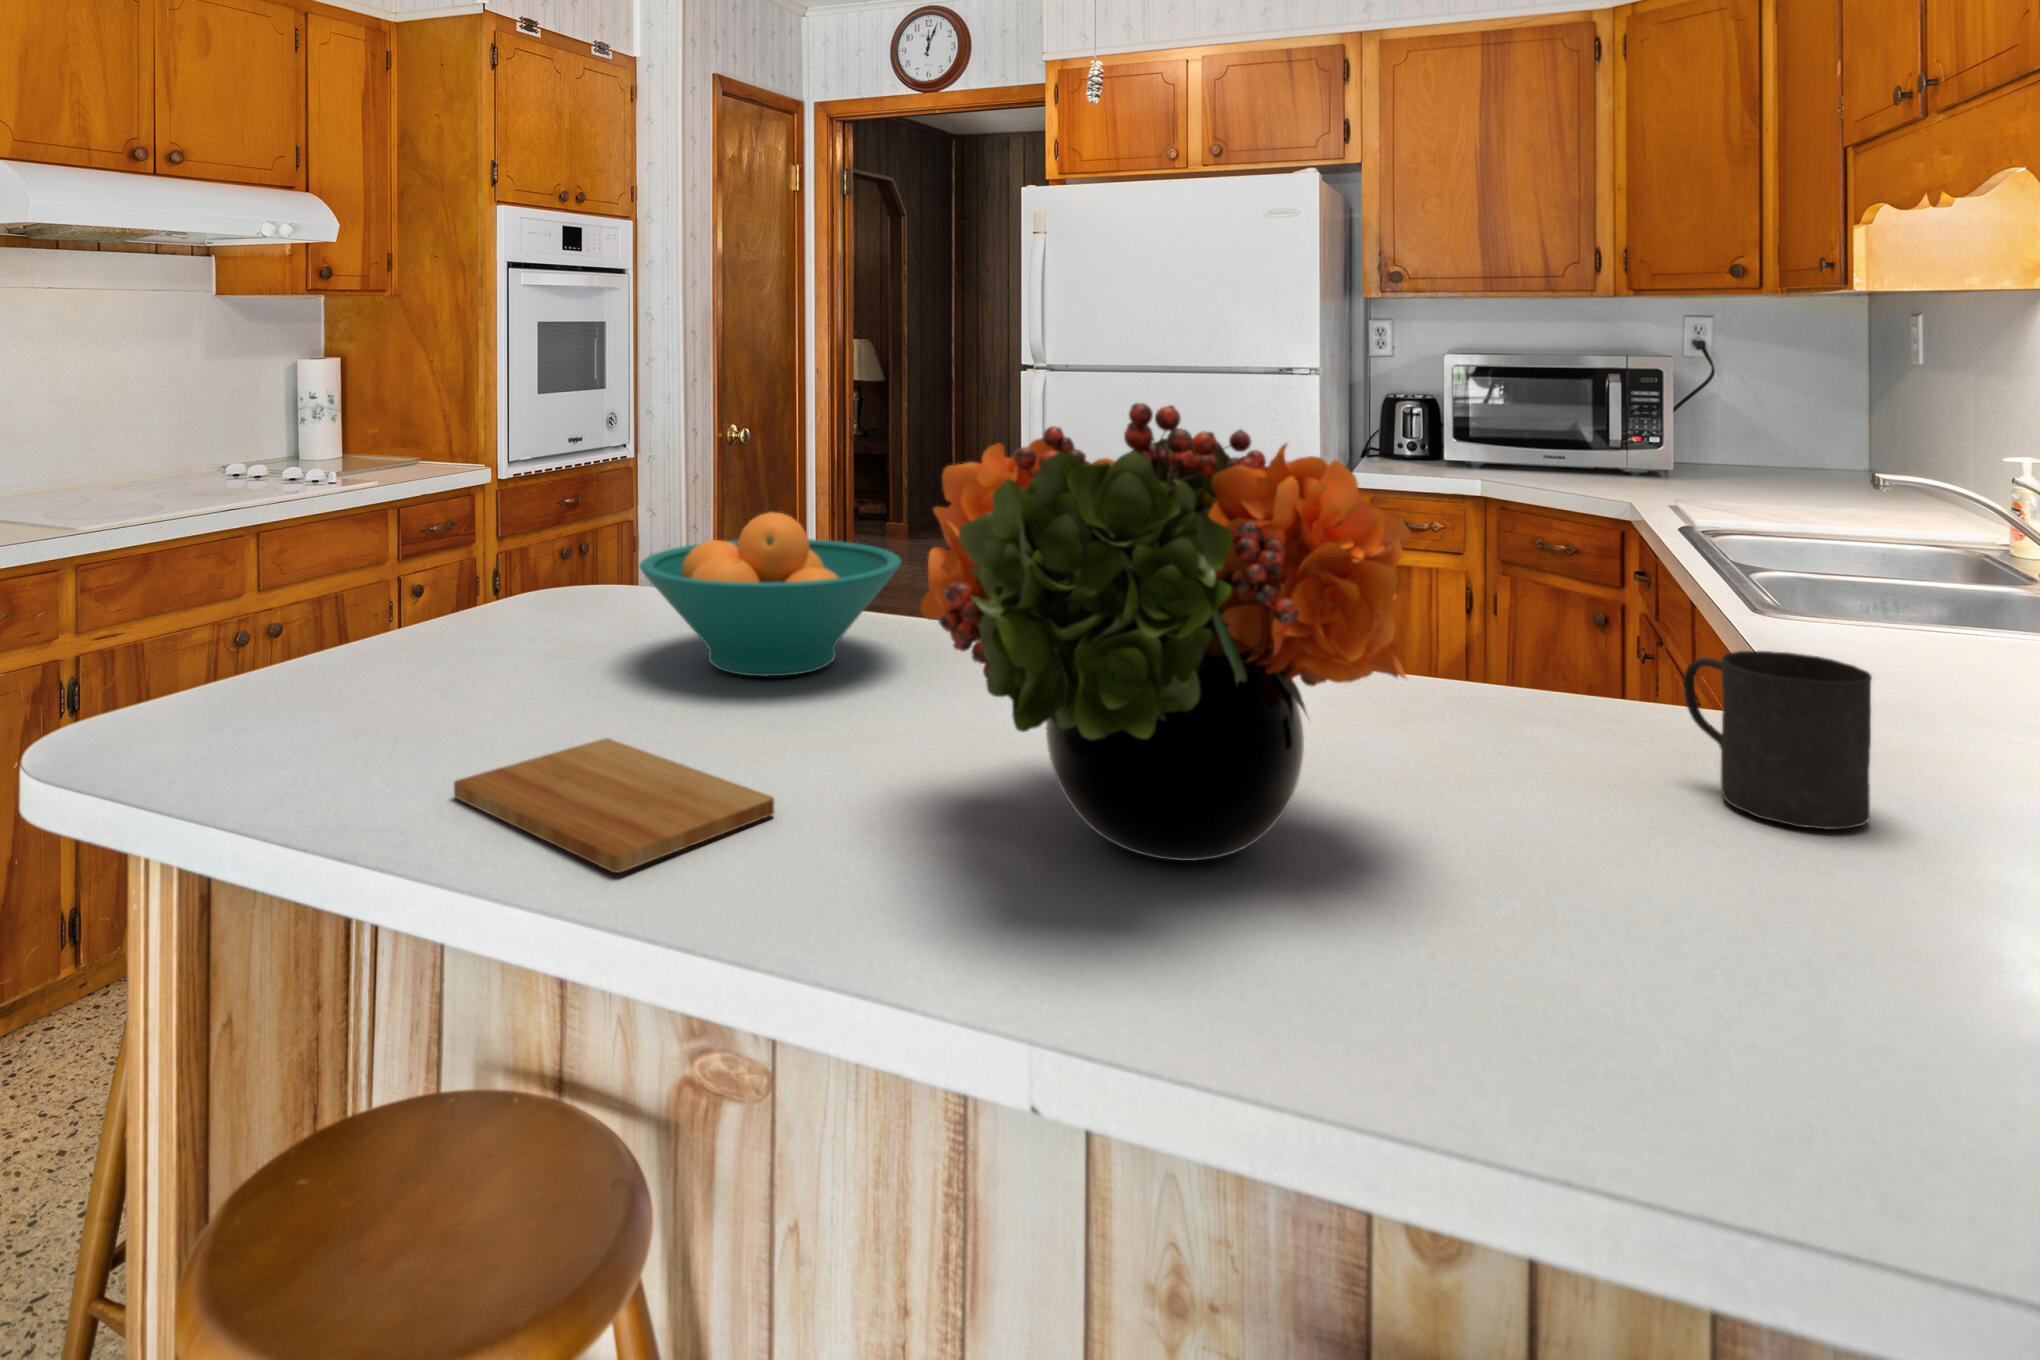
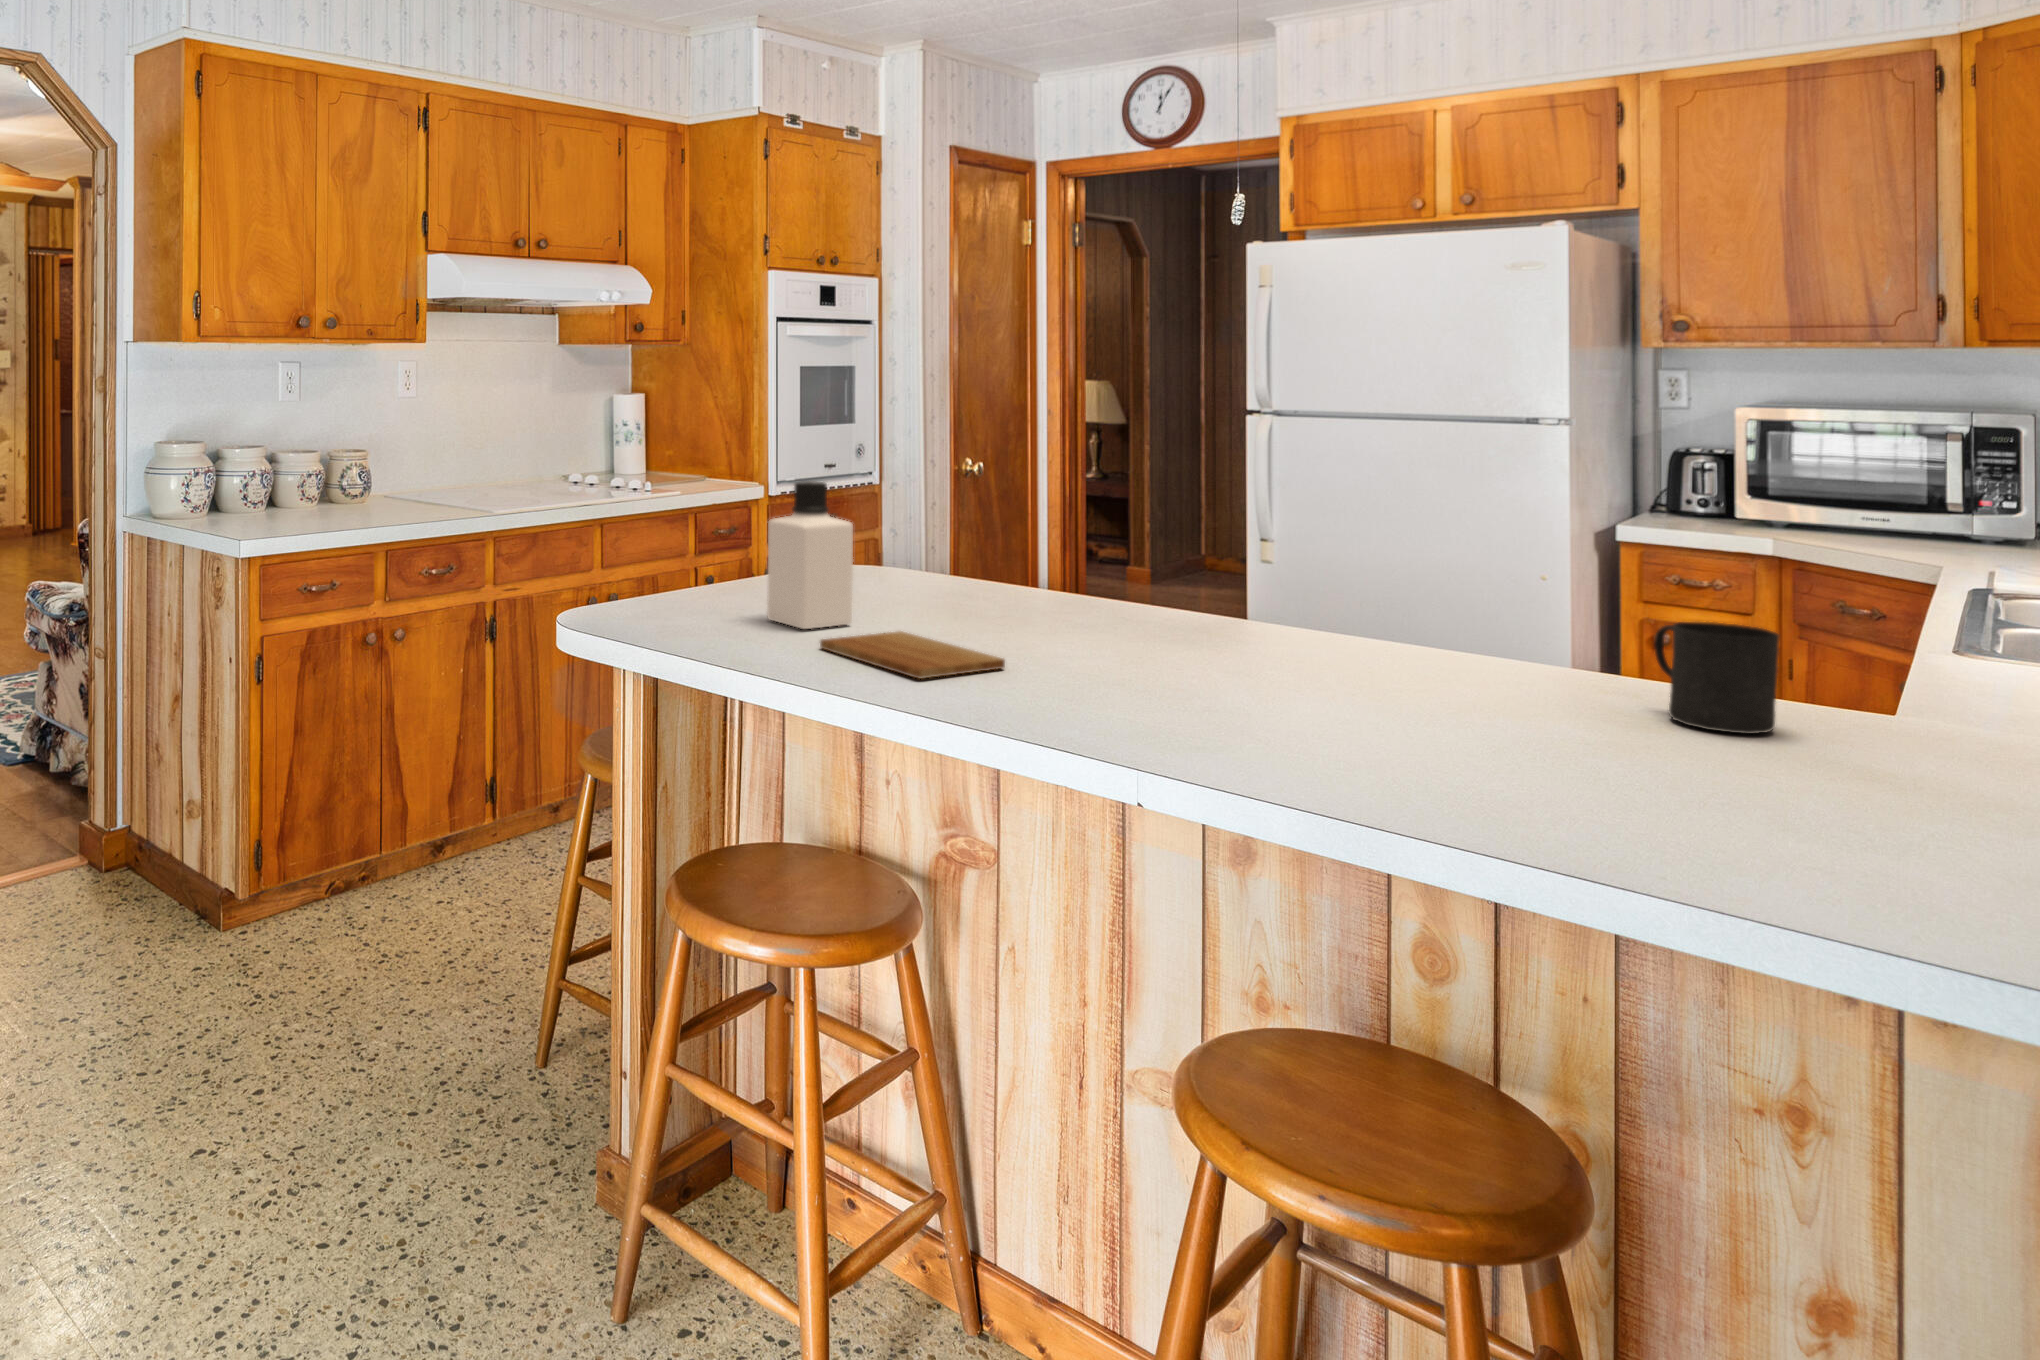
flower arrangement: present [920,403,1411,861] -> none [1094,442,1416,703]
bottle: none [384,484,531,746] -> present [767,481,853,629]
fruit bowl: present [640,512,901,676] -> none [914,511,1097,616]

